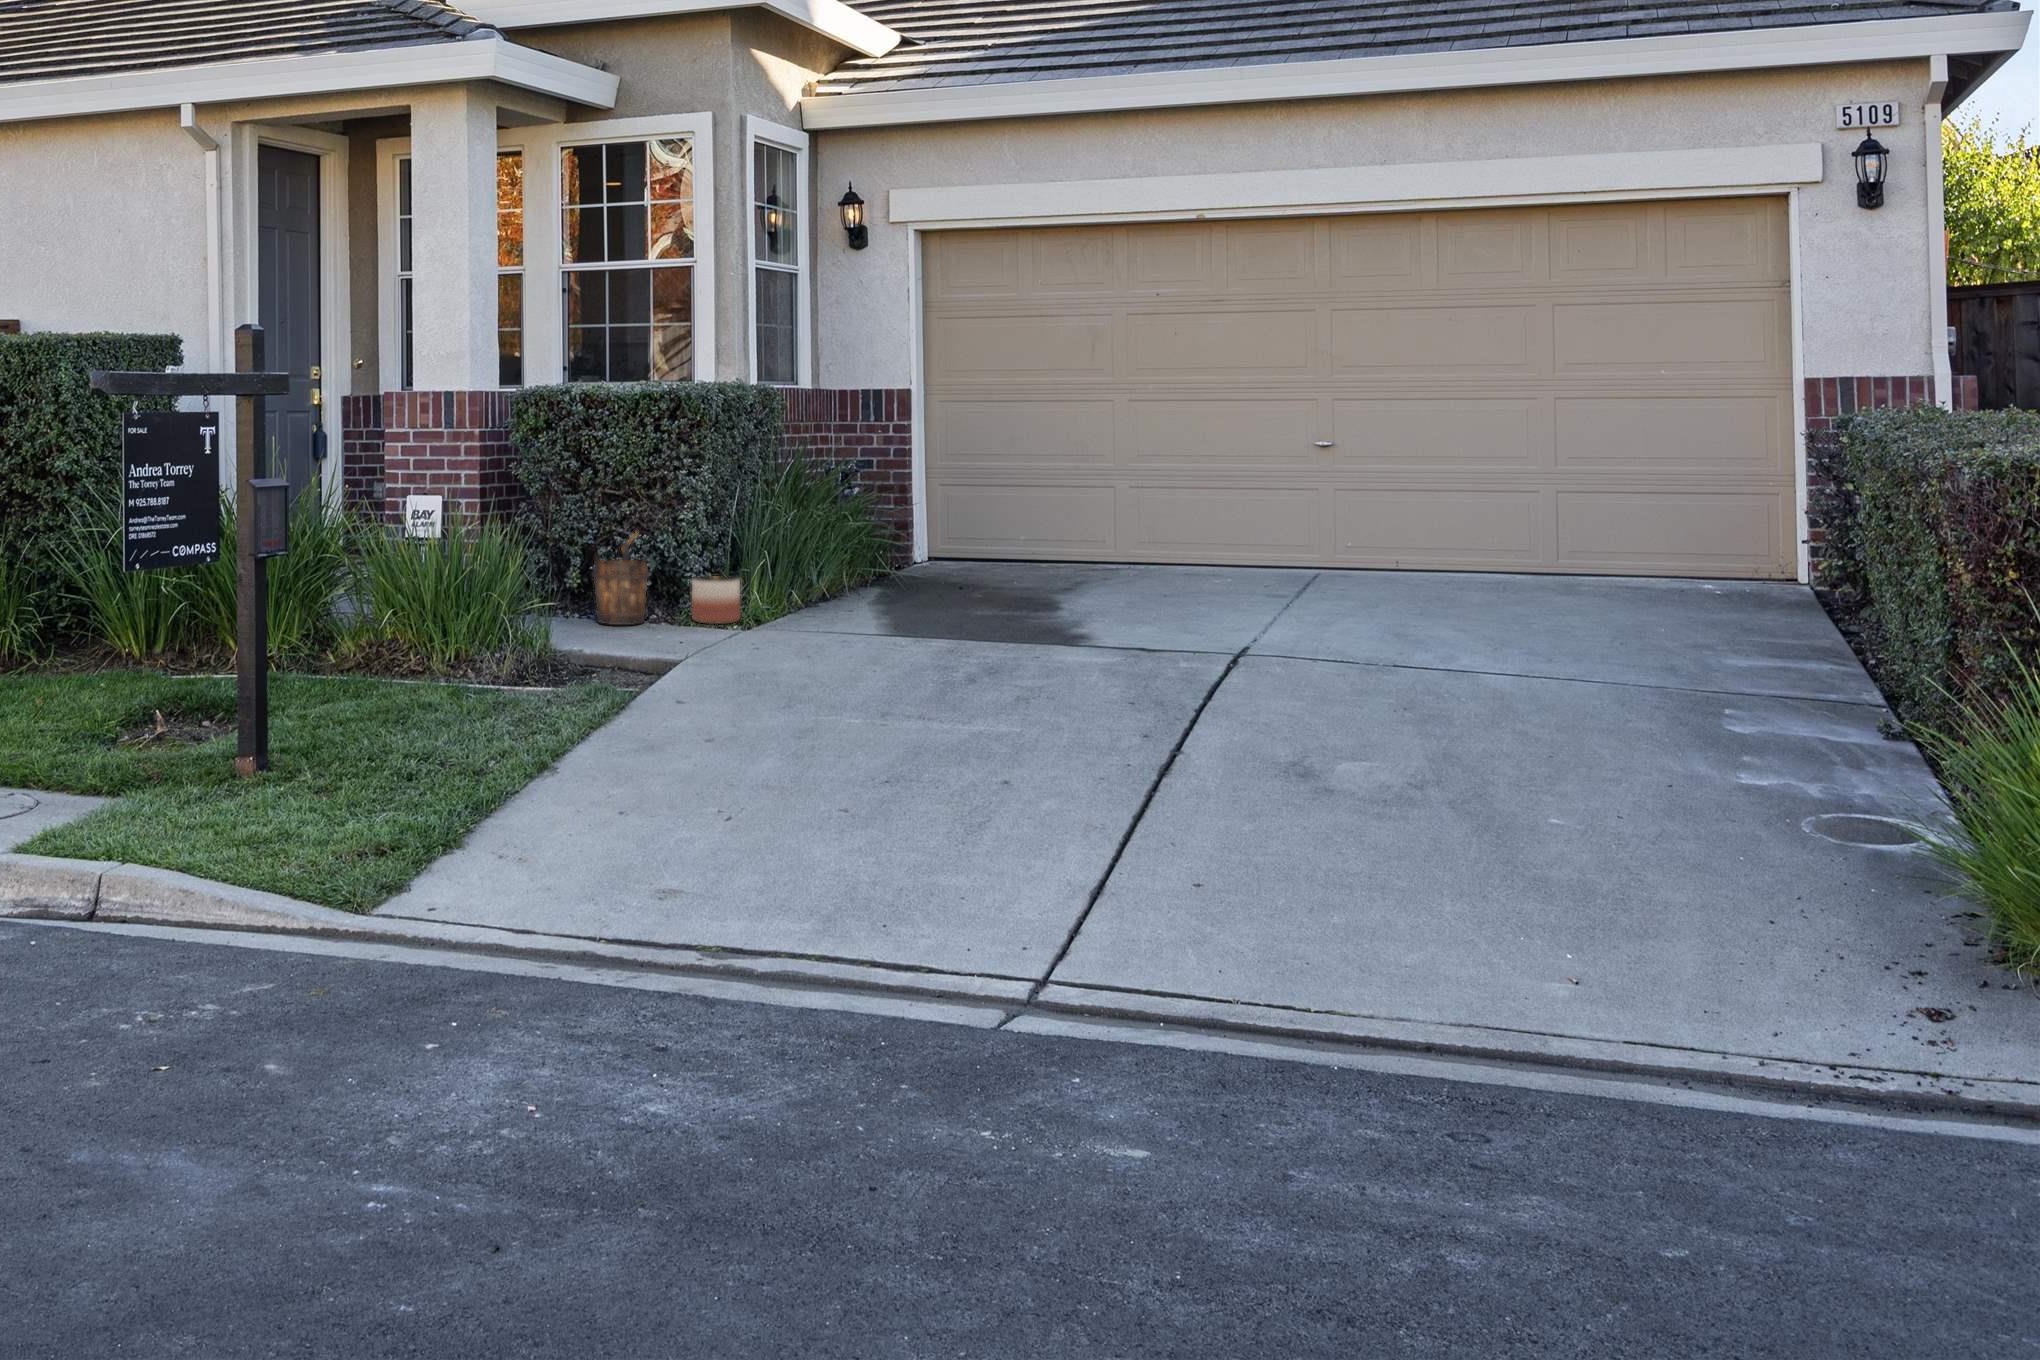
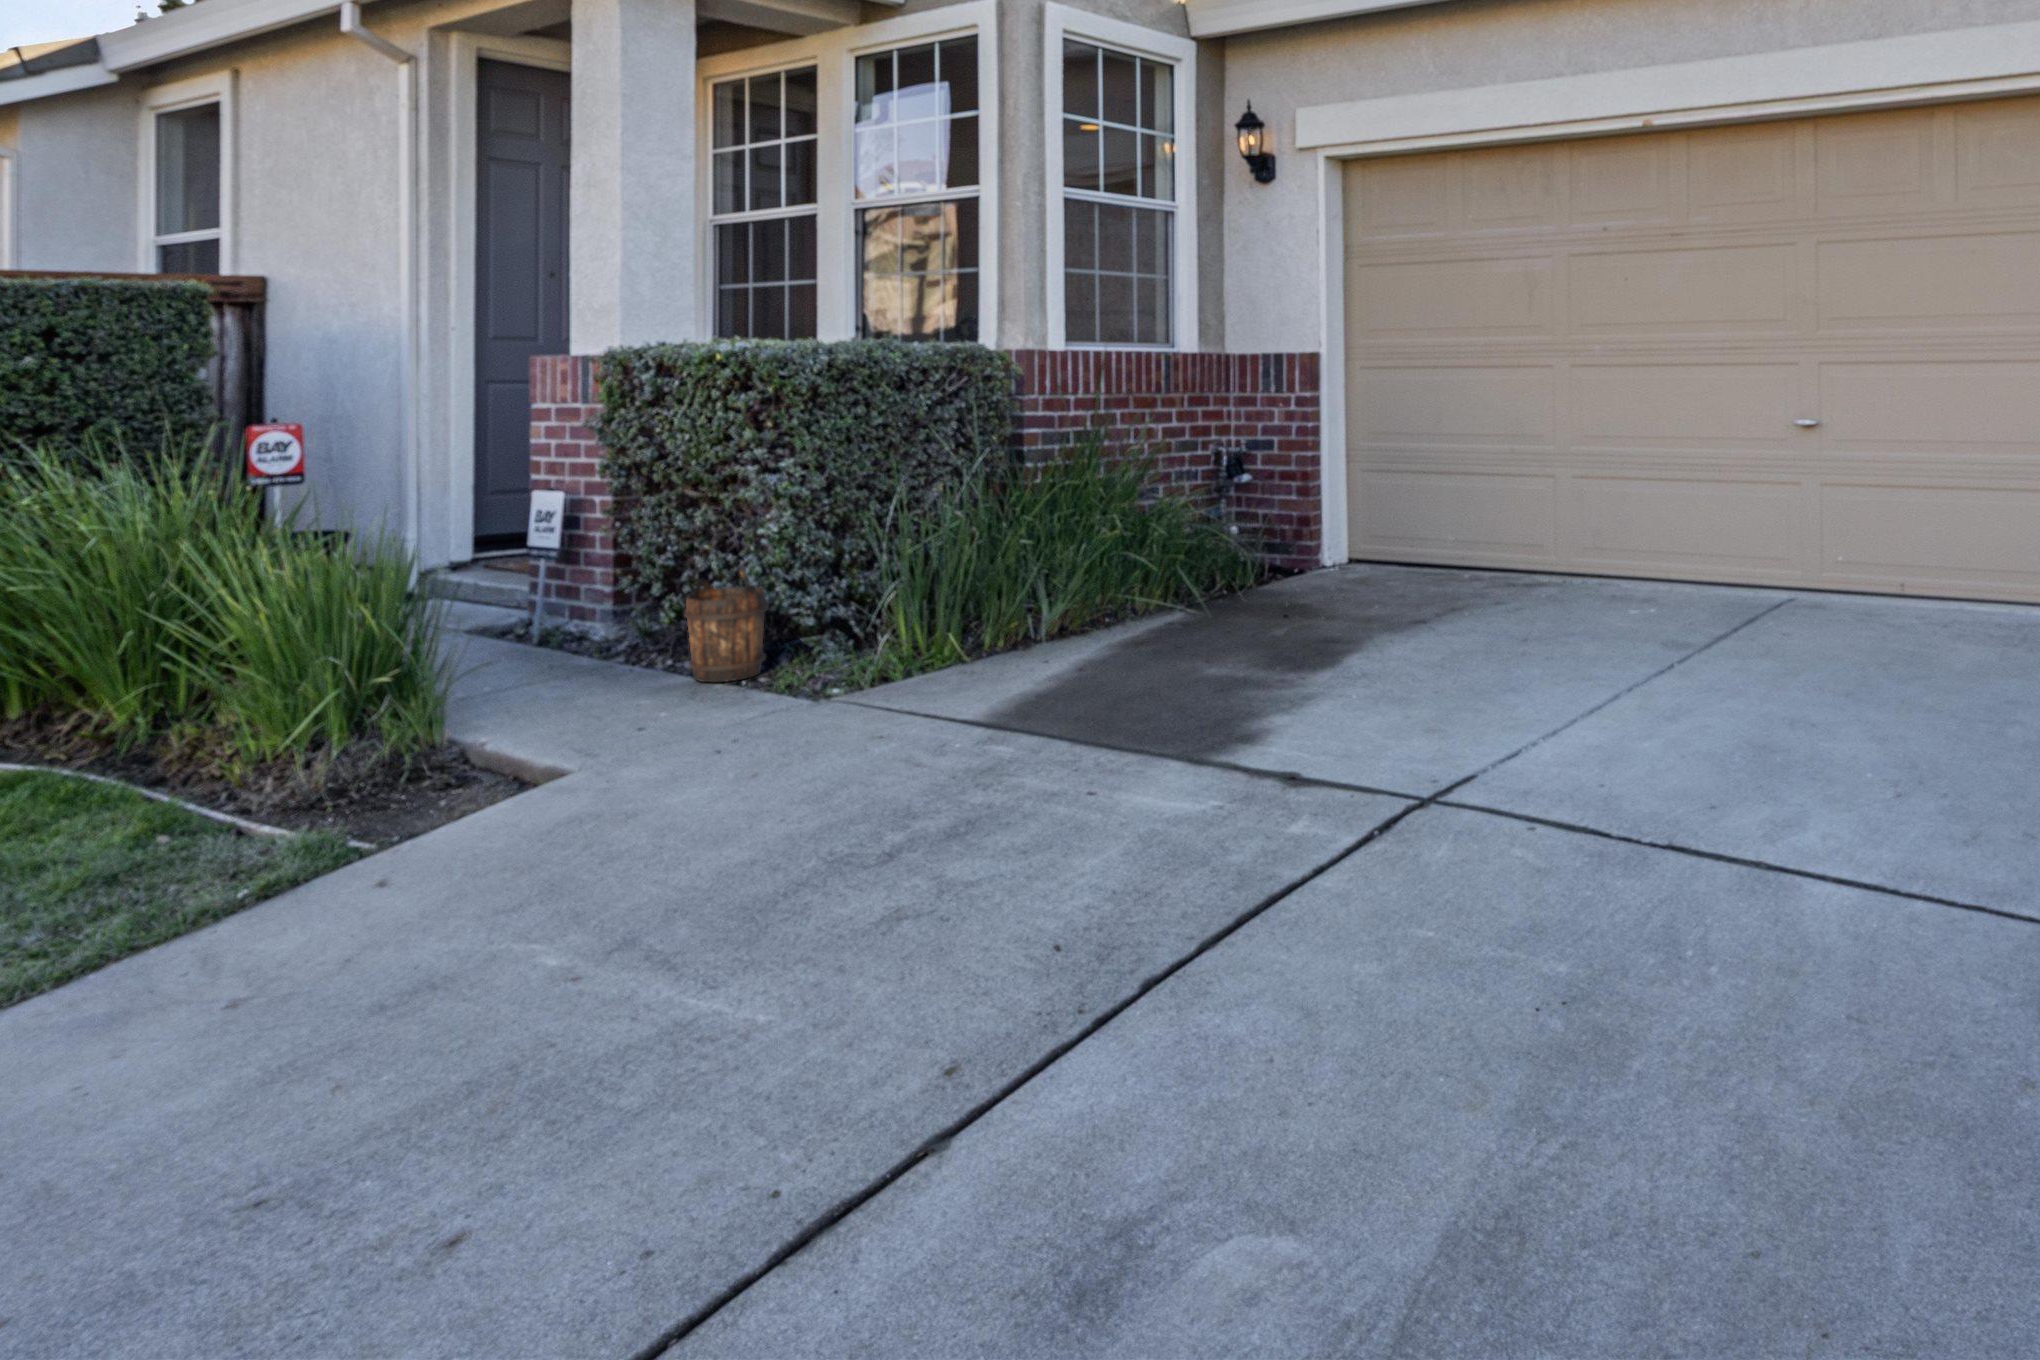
planter: present [691,576,741,624] -> none [811,612,882,683]

